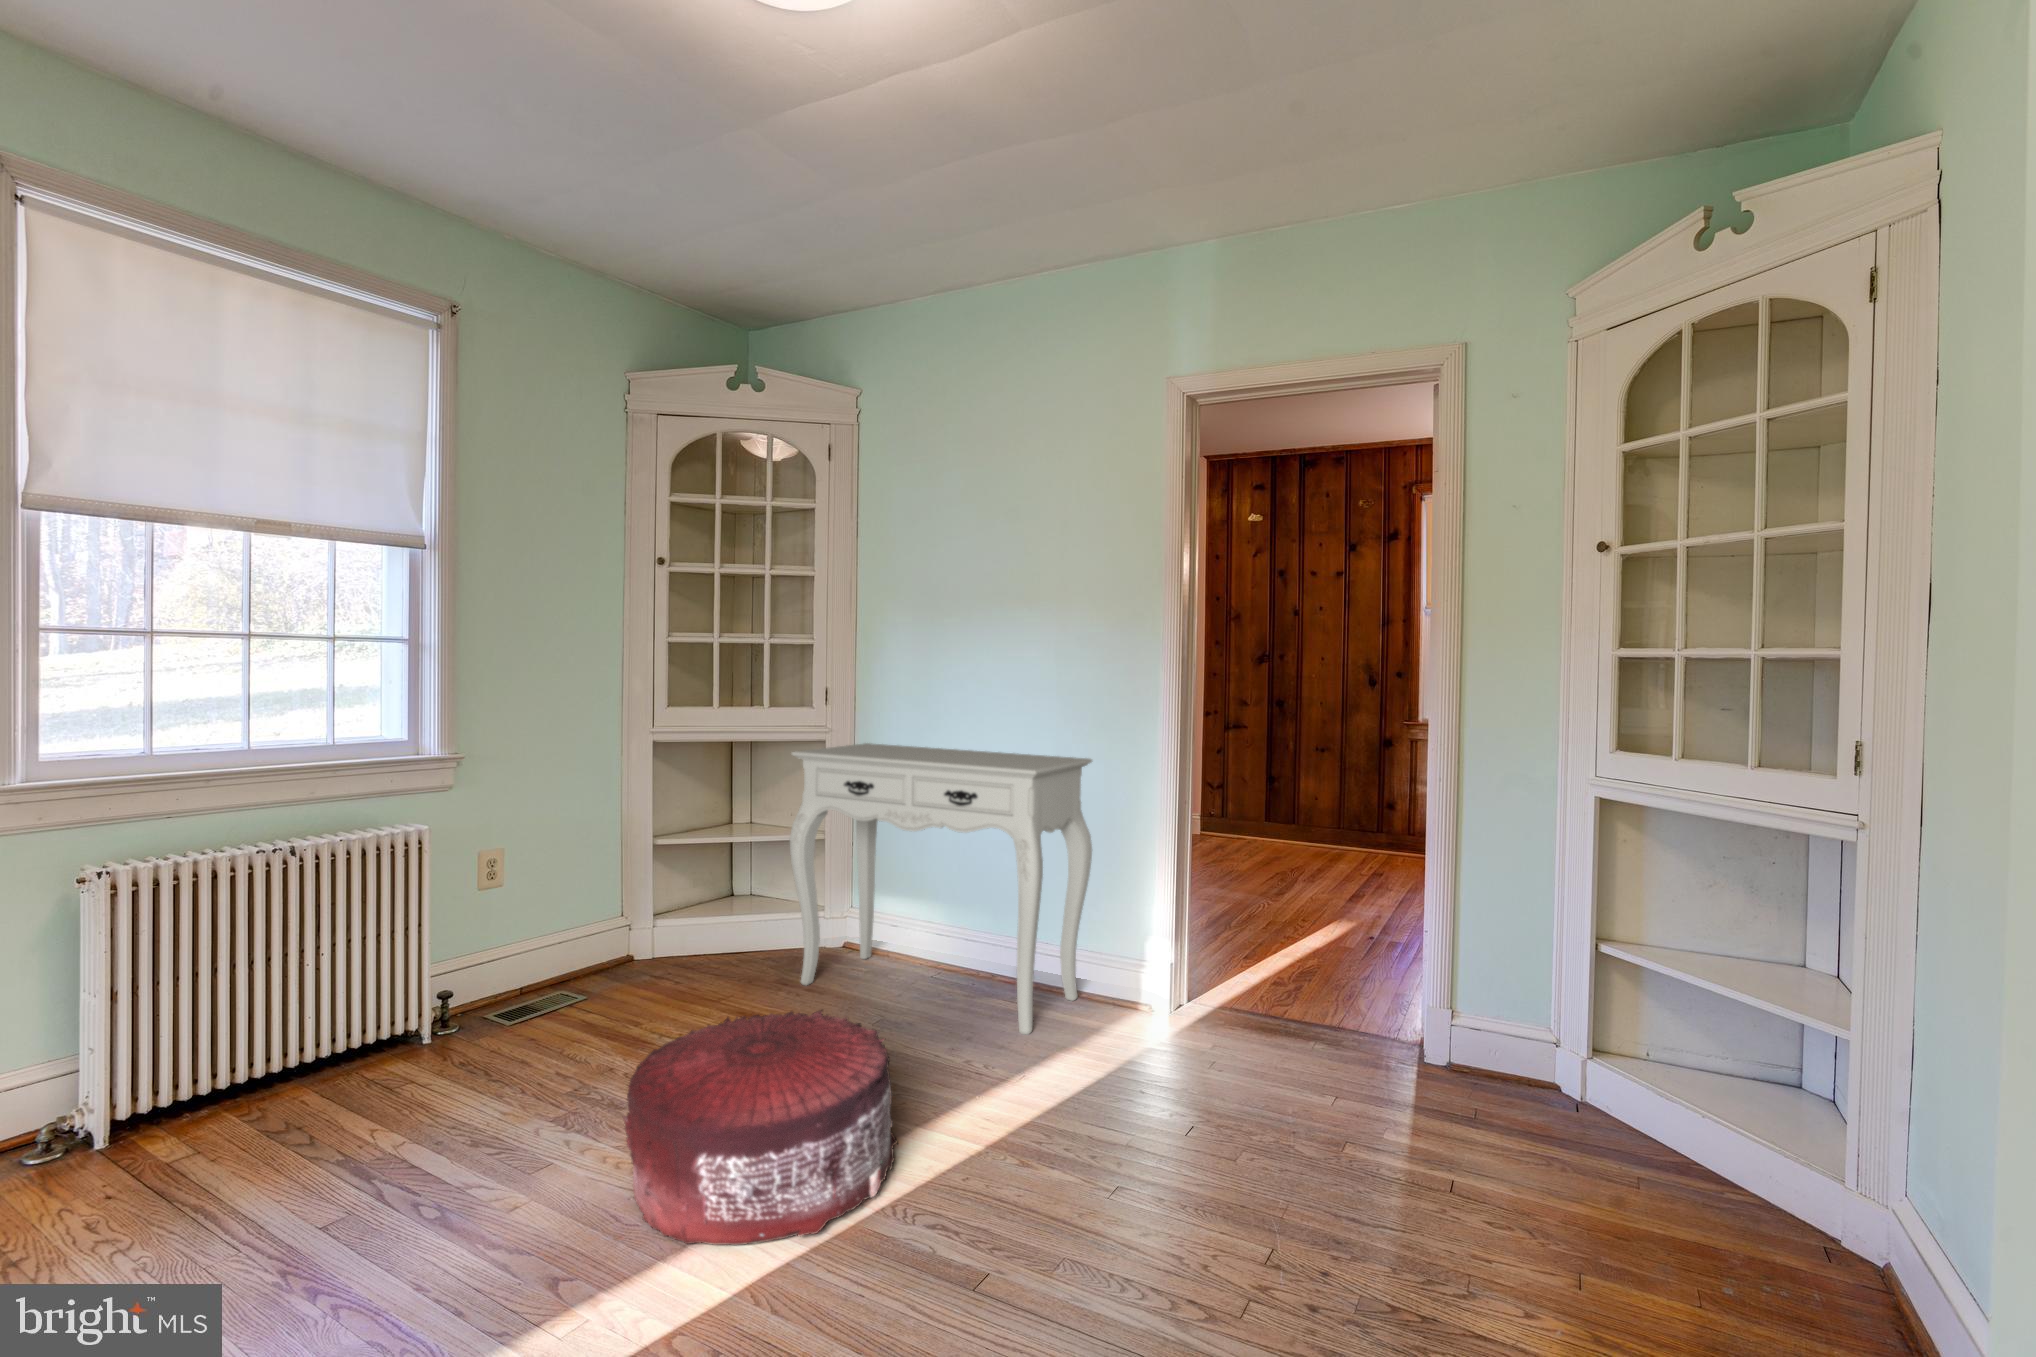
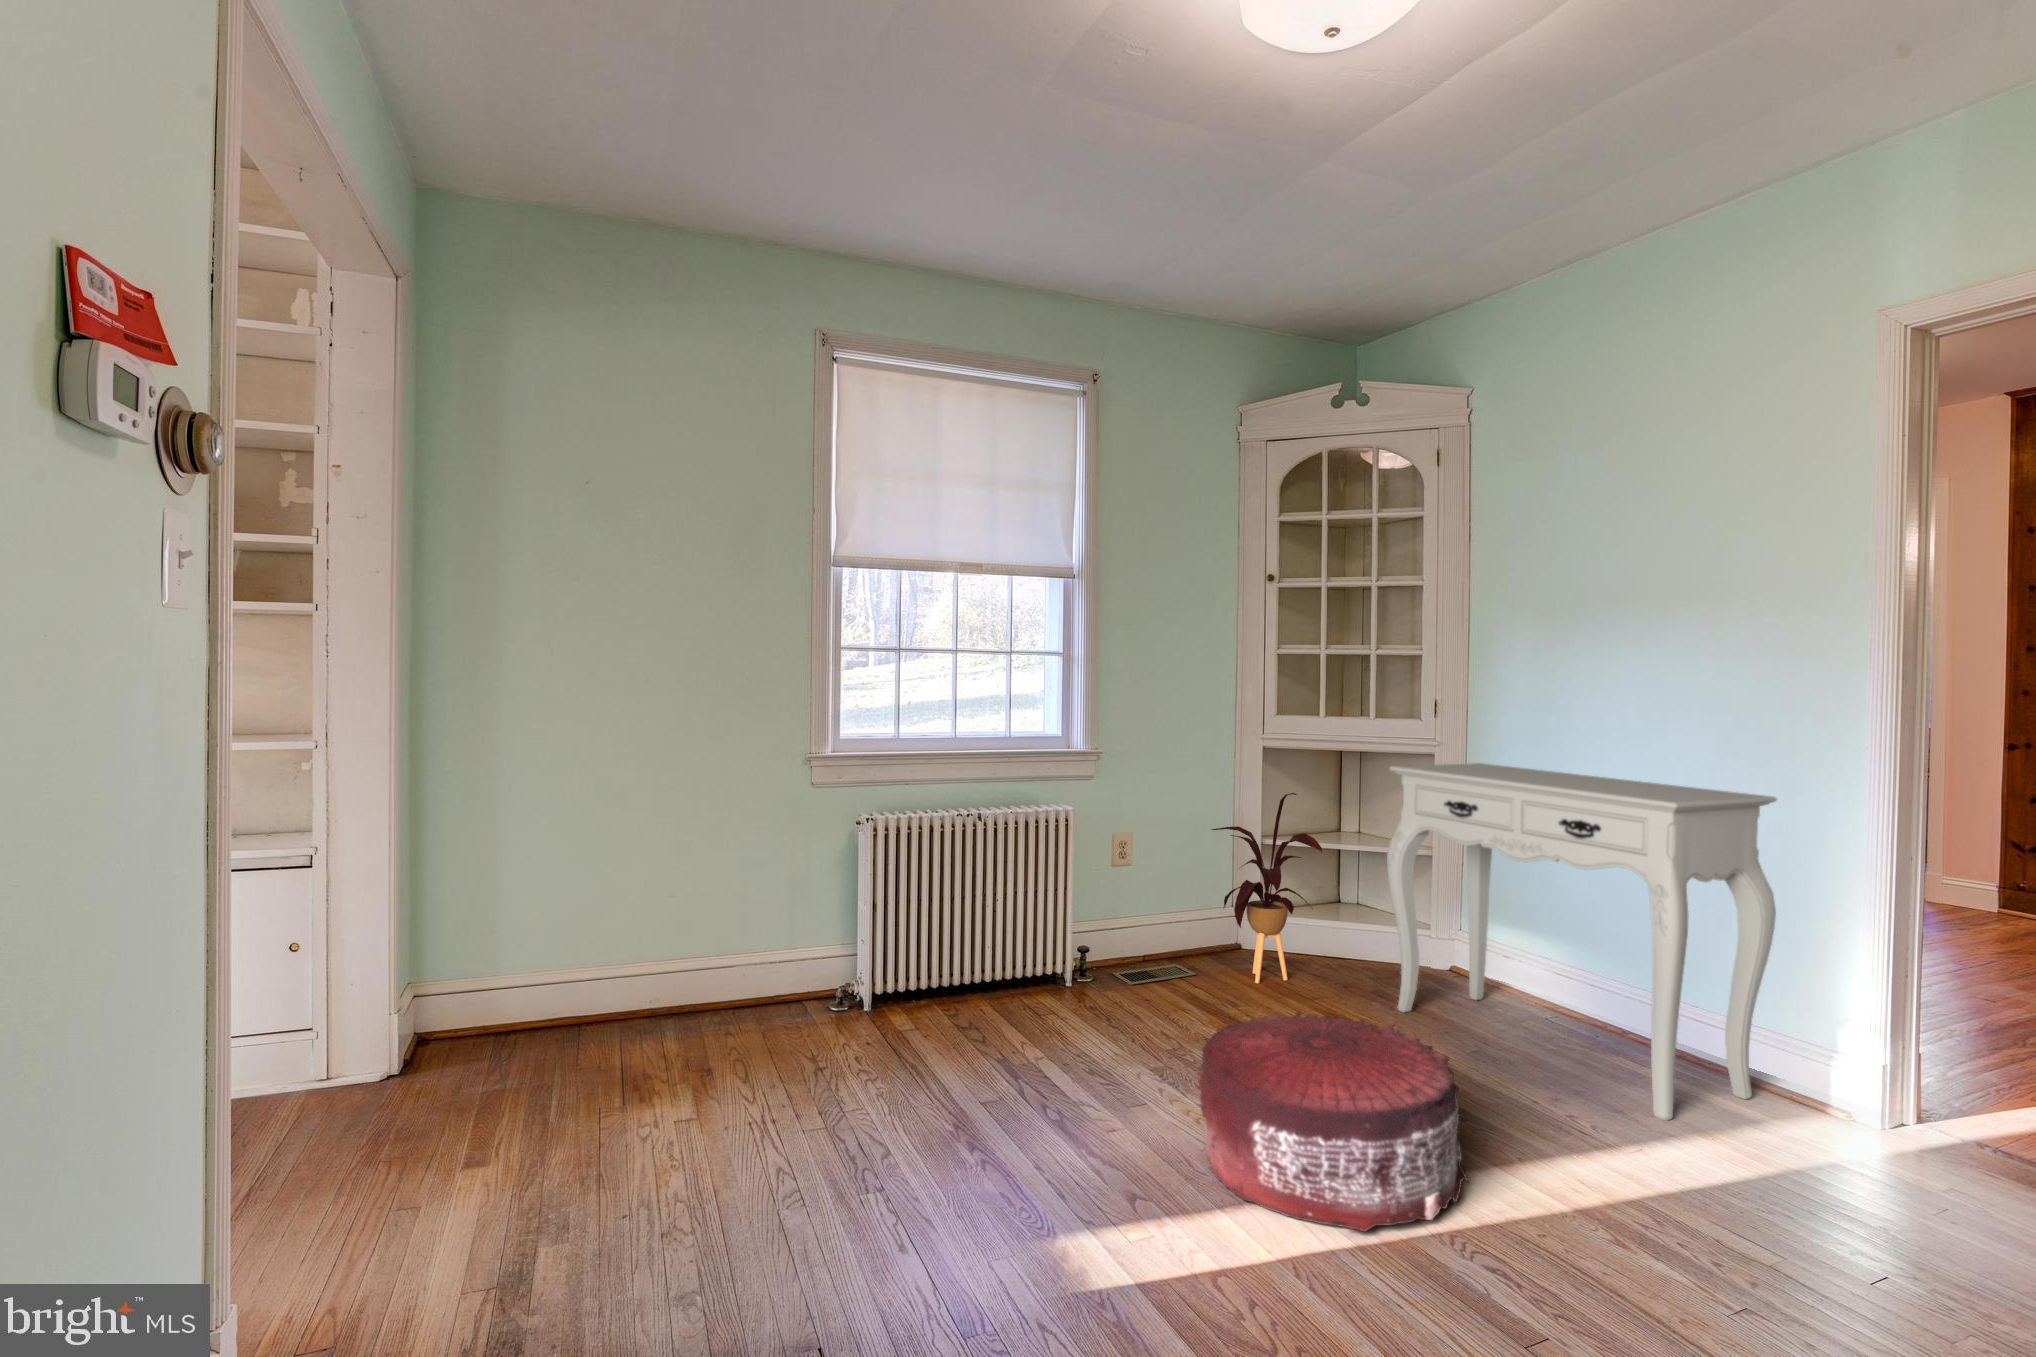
house plant: none [603,784,727,986] -> present [1211,793,1322,983]

